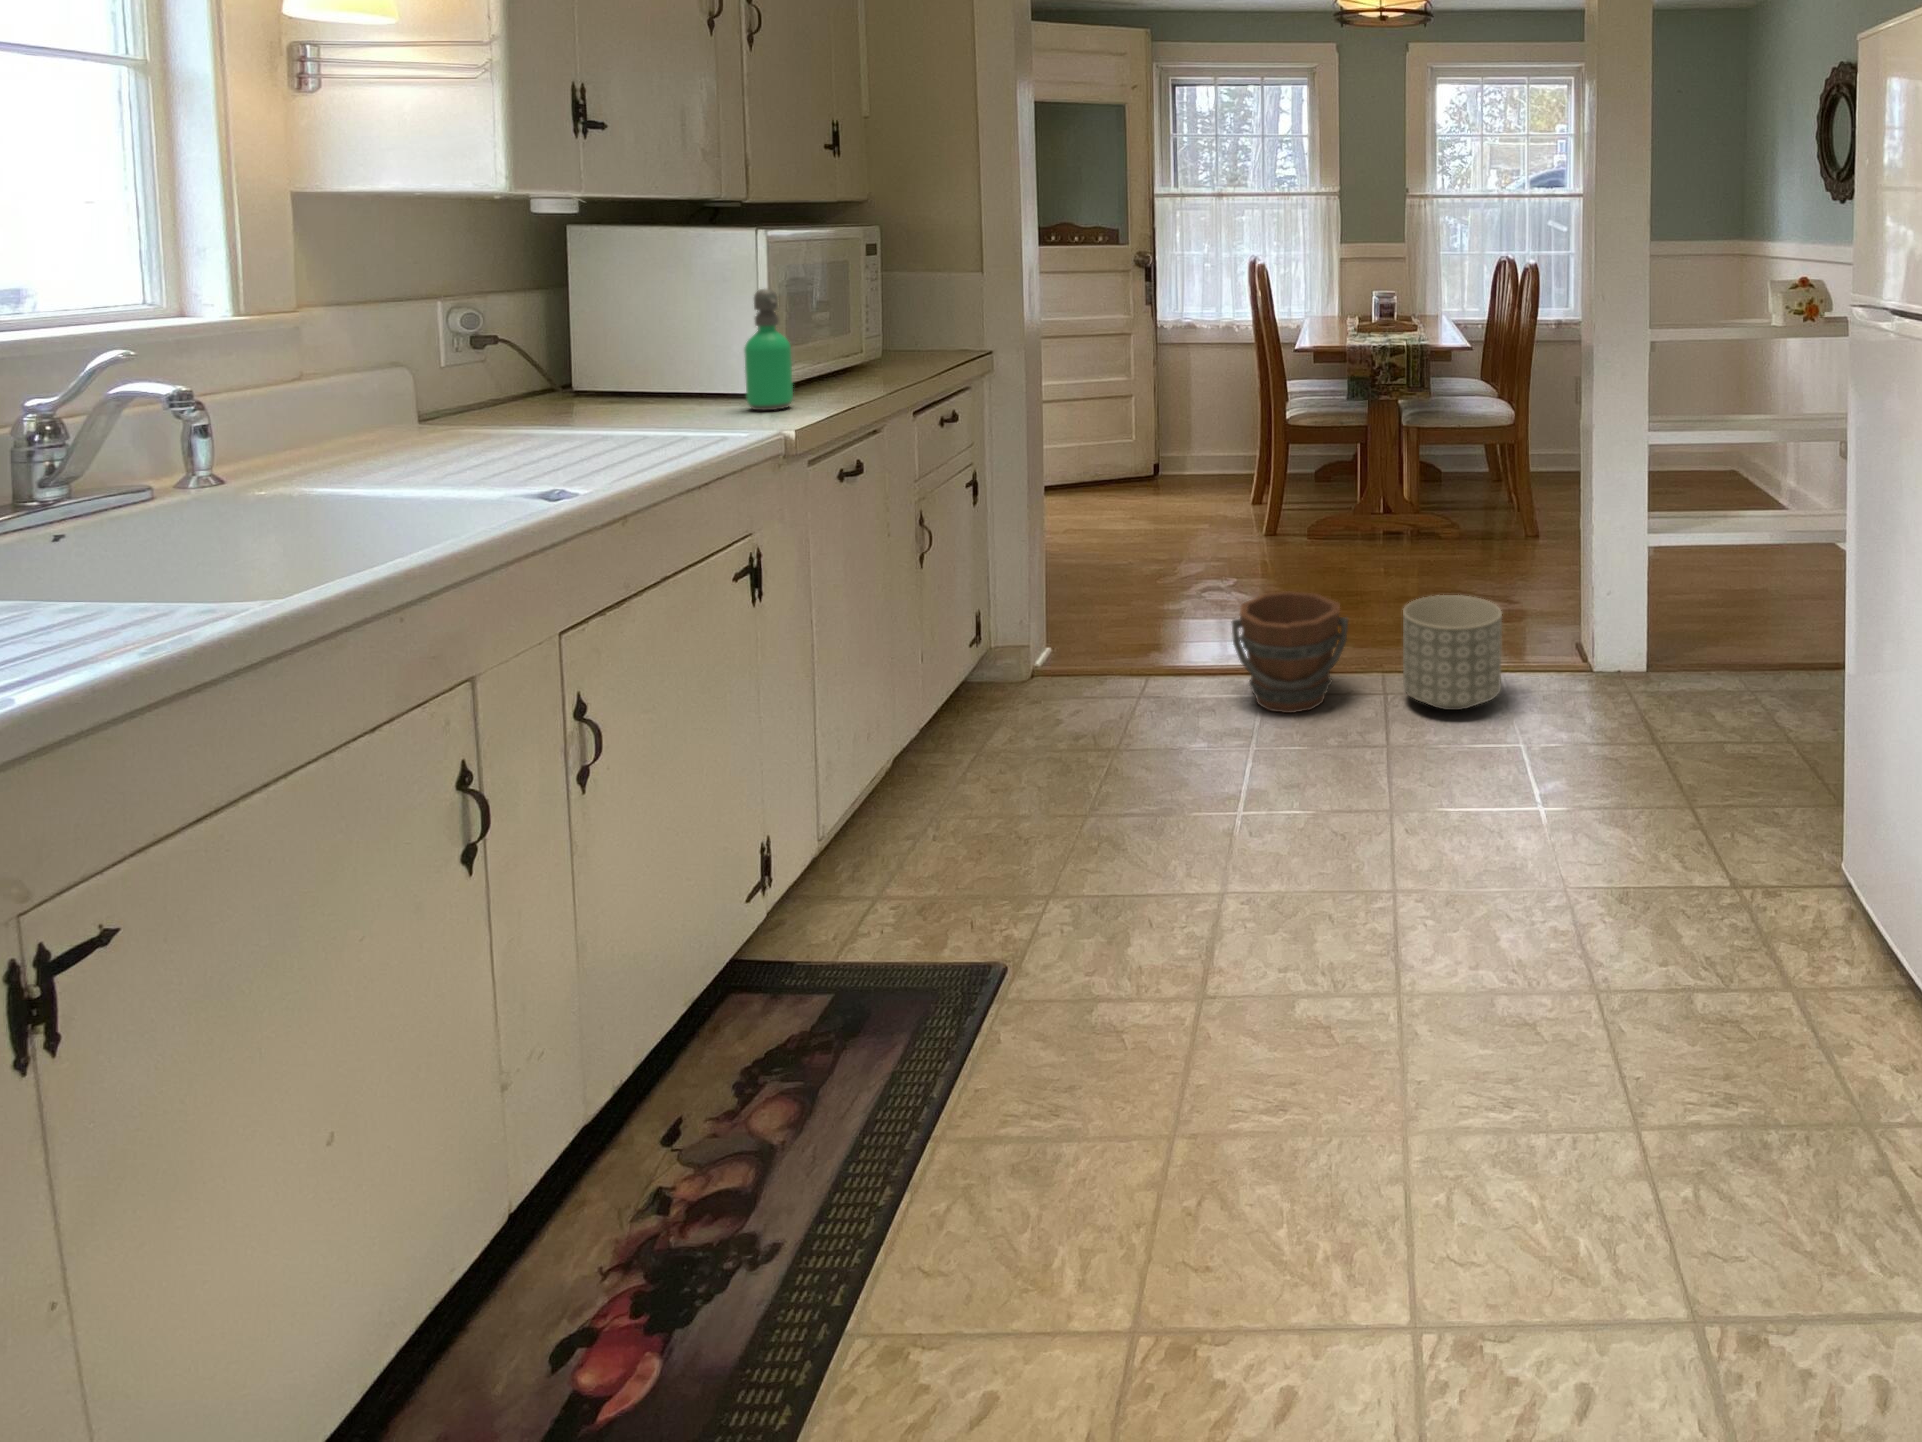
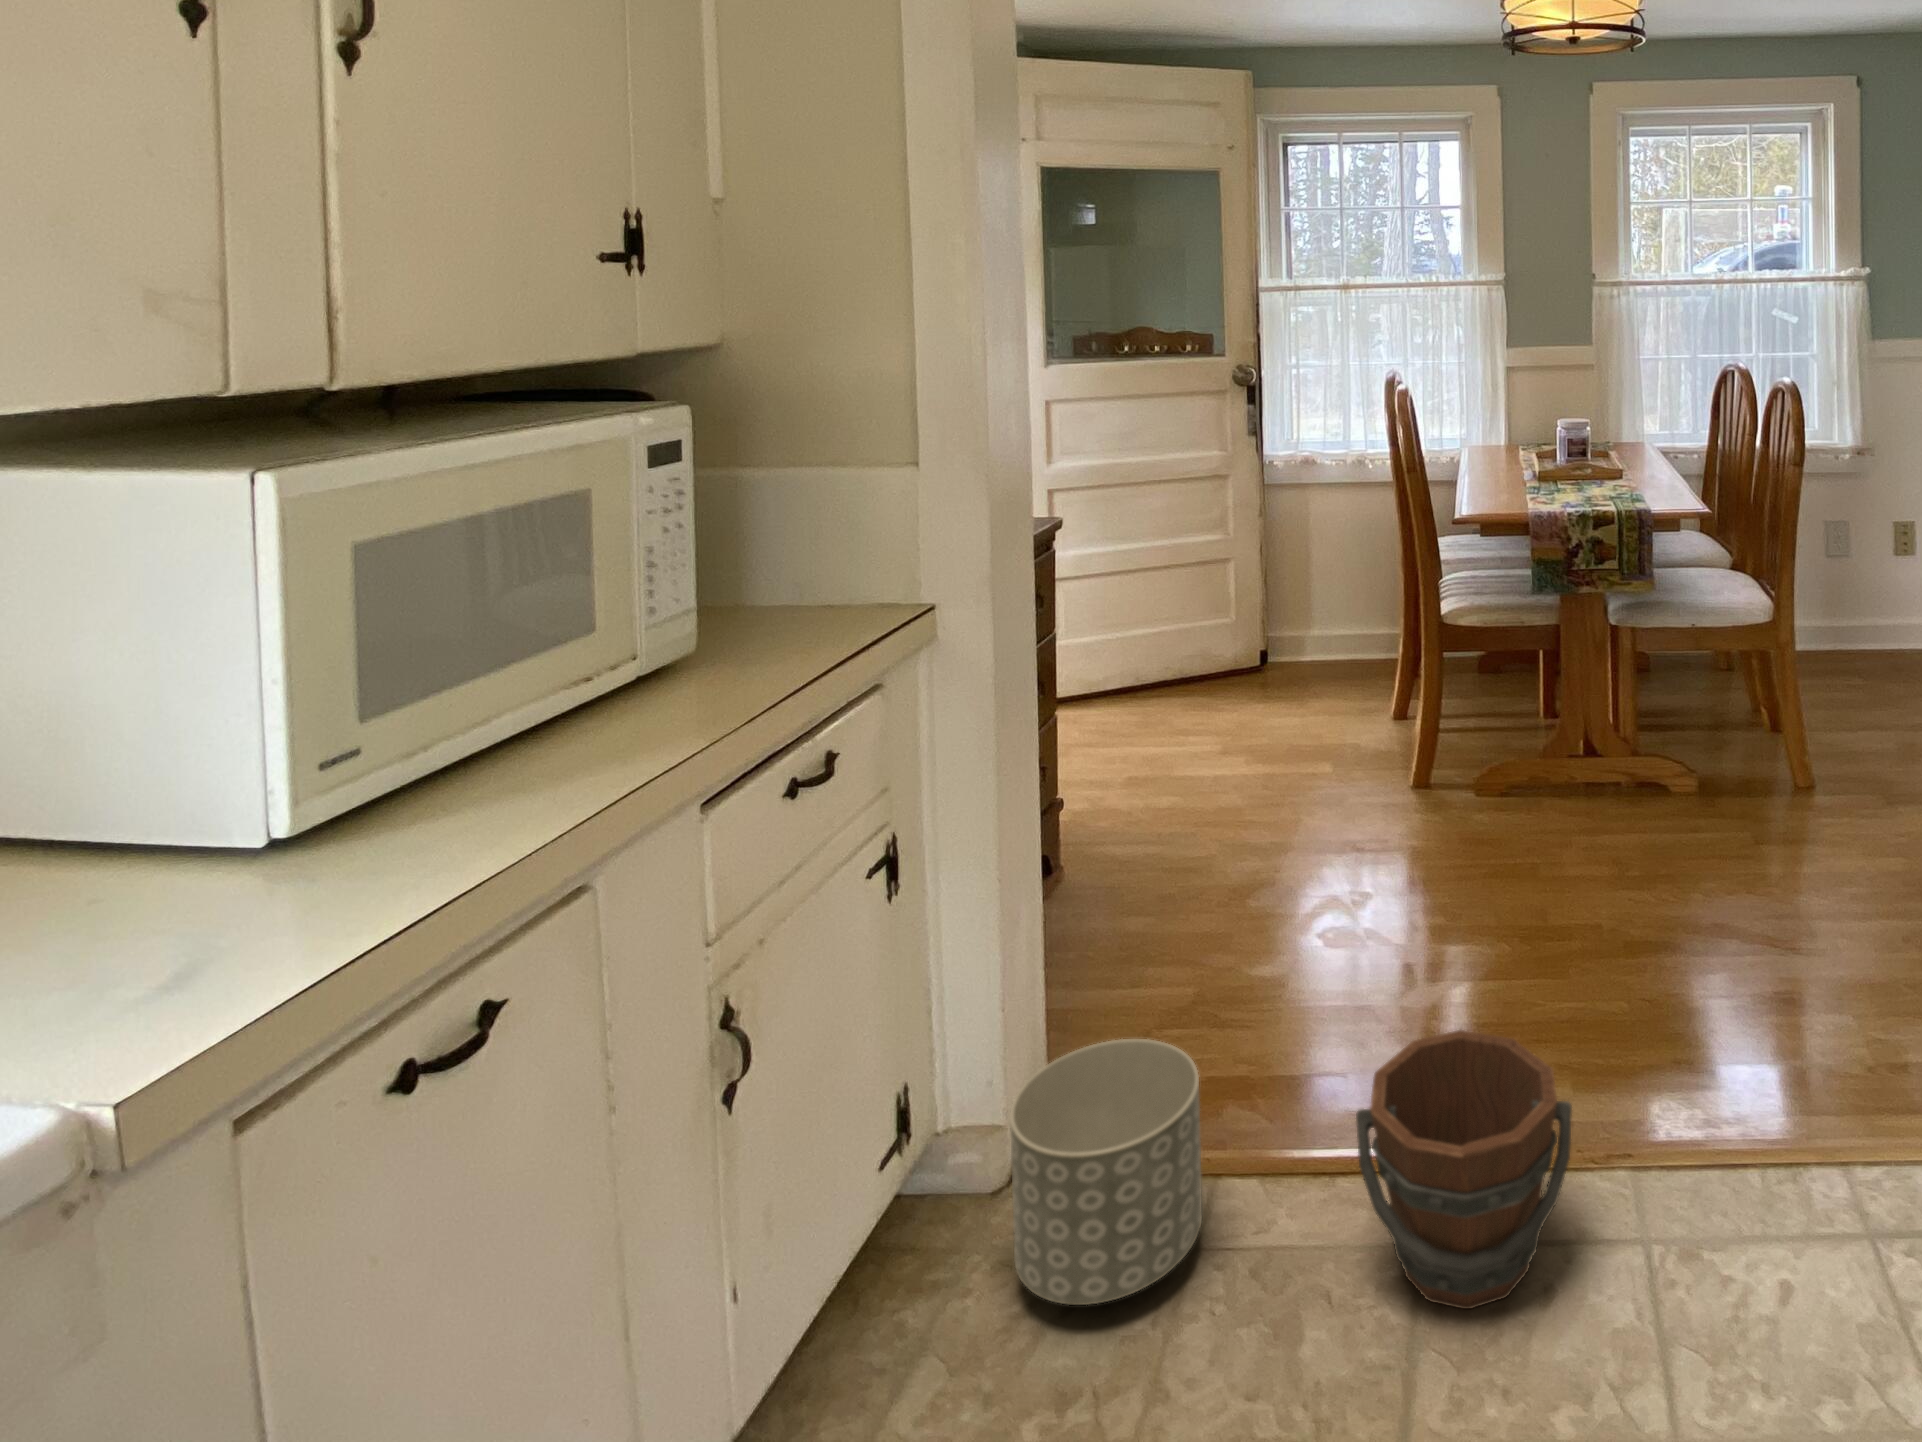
soap dispenser: present [744,289,793,410] -> none [142,635,291,945]
planter: present [1403,595,1502,710] -> present [1010,1039,1202,1305]

